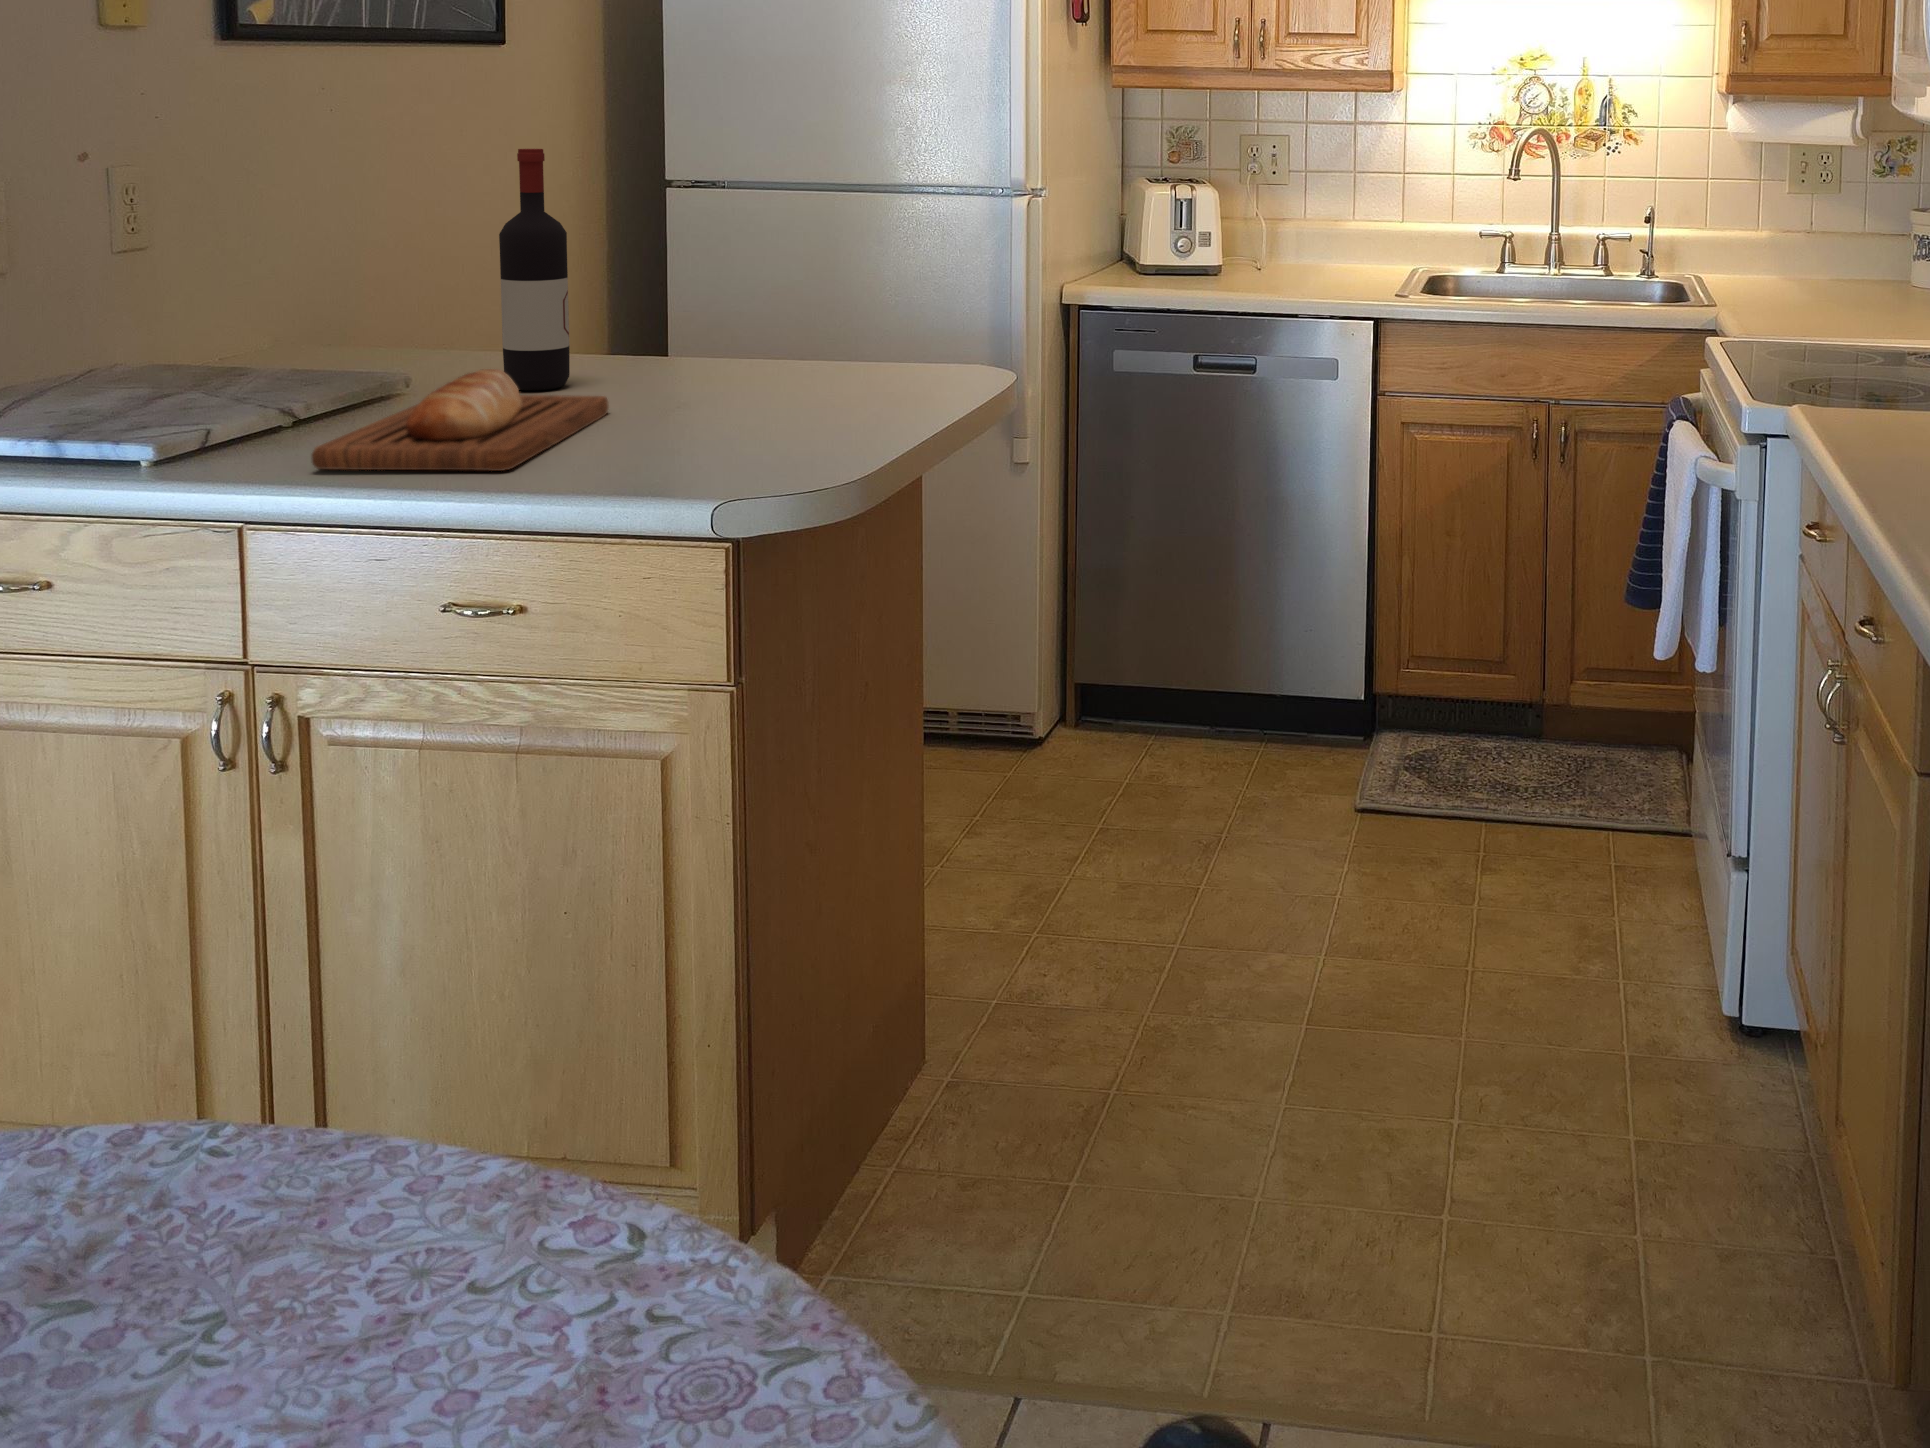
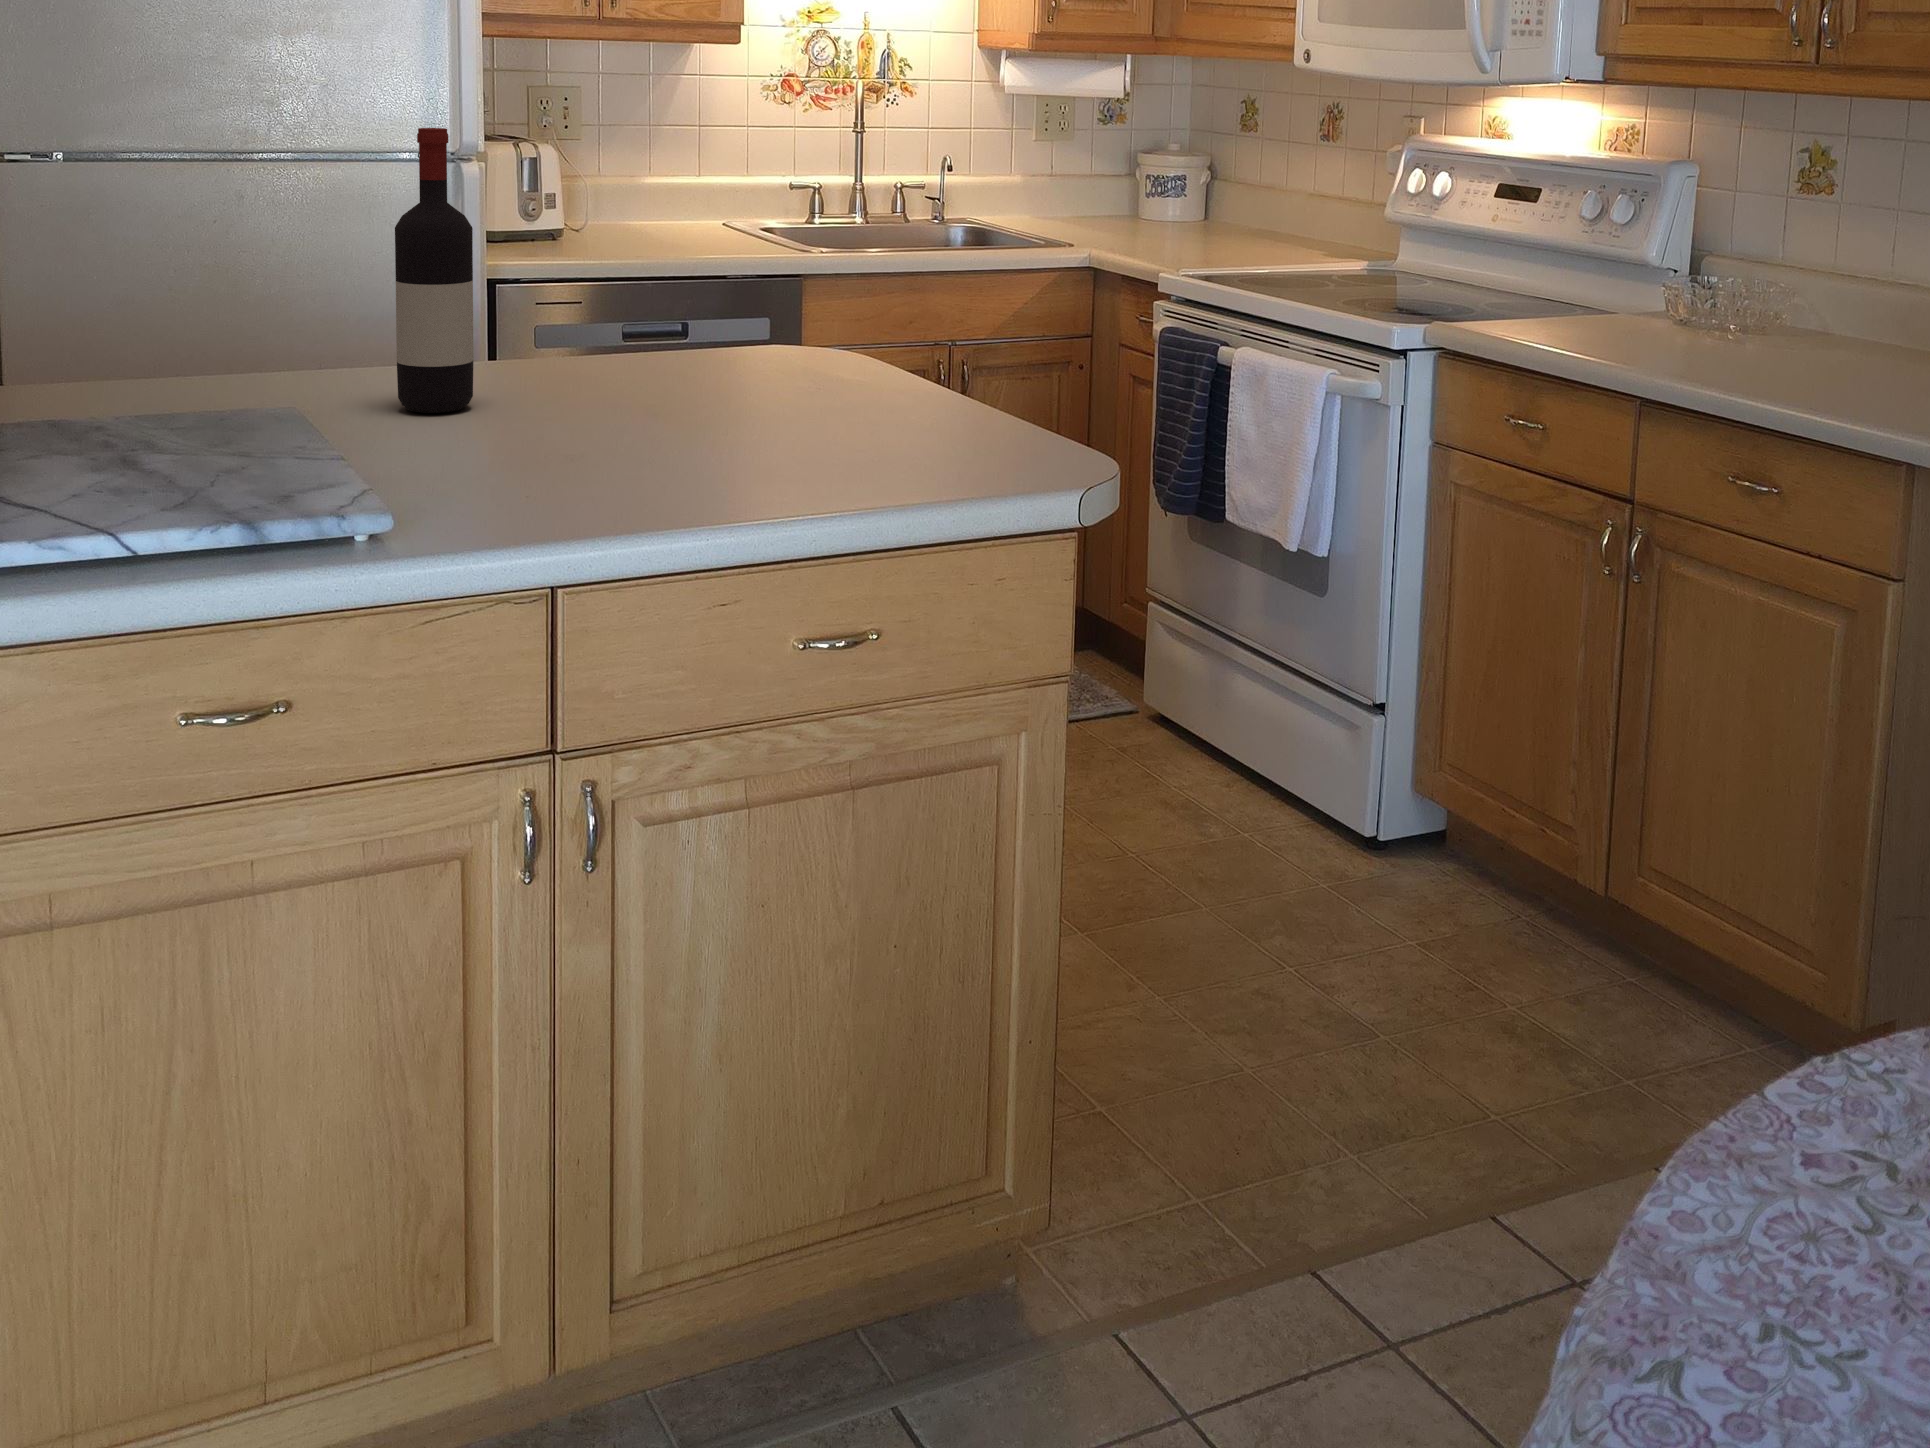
bread loaf: present [312,369,609,471] -> none [447,386,791,514]

